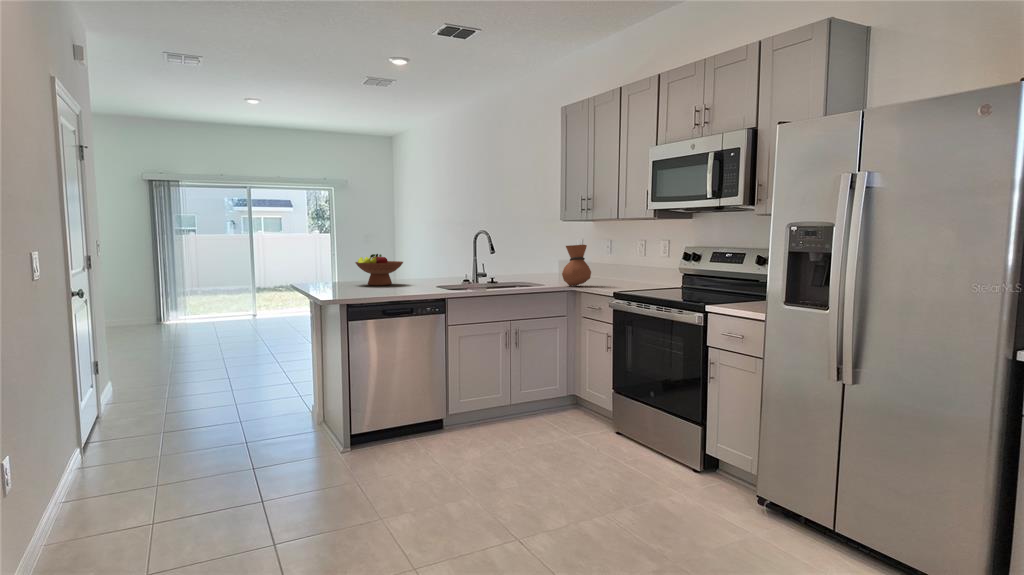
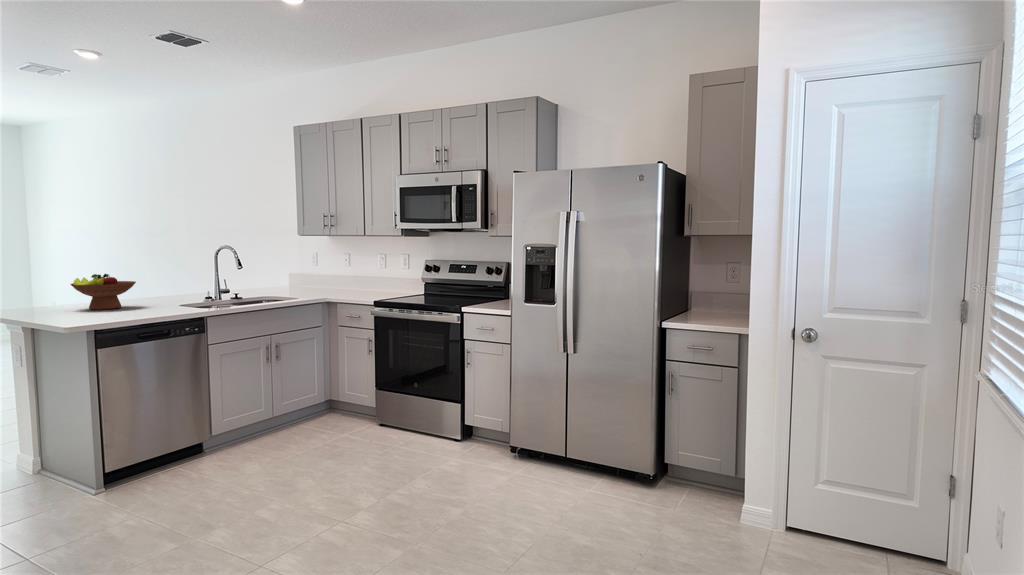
vase: present [562,245,591,286] -> none [315,259,344,298]

